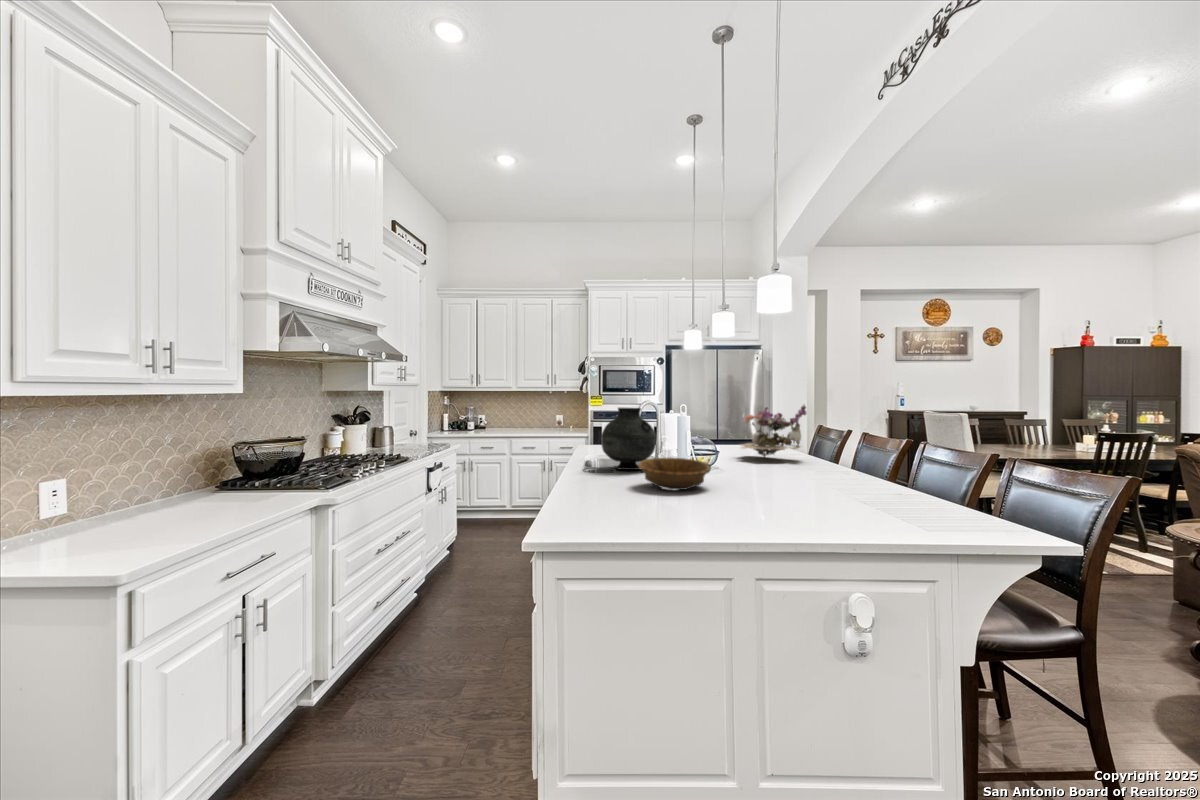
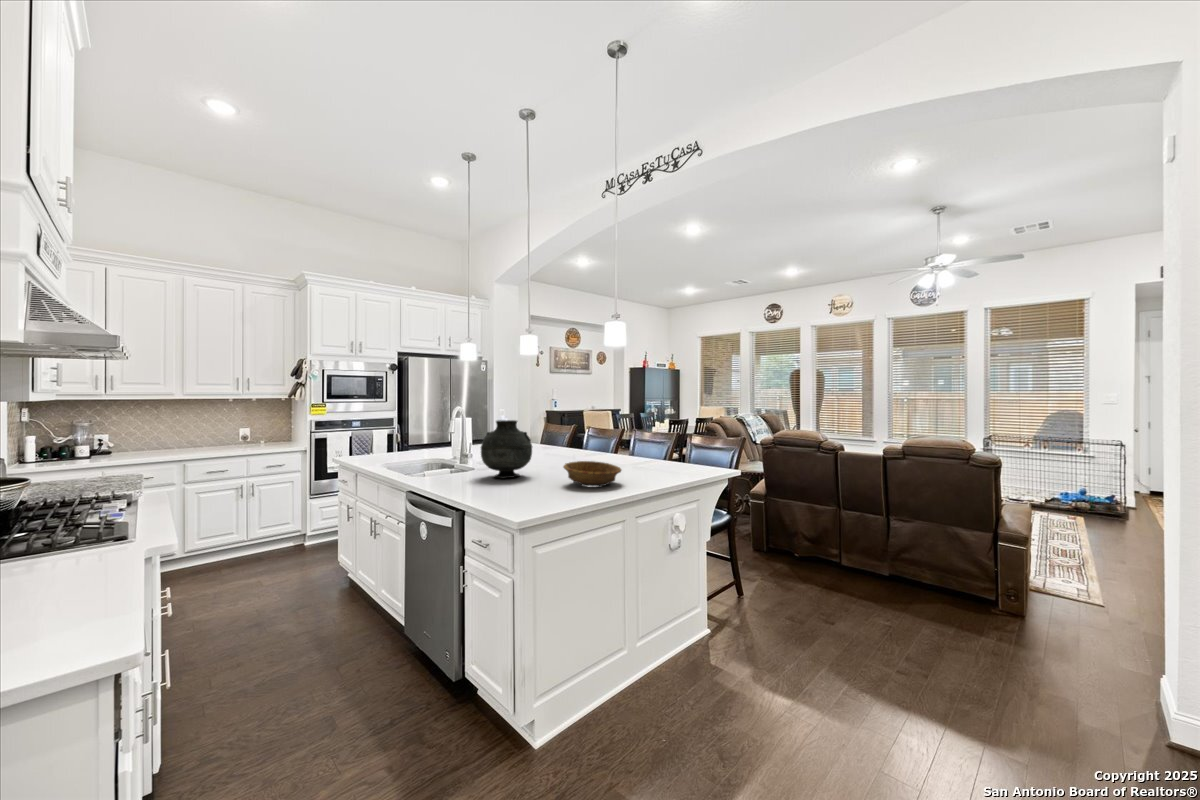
flower arrangement: present [741,405,806,457] -> none [547,413,602,456]

